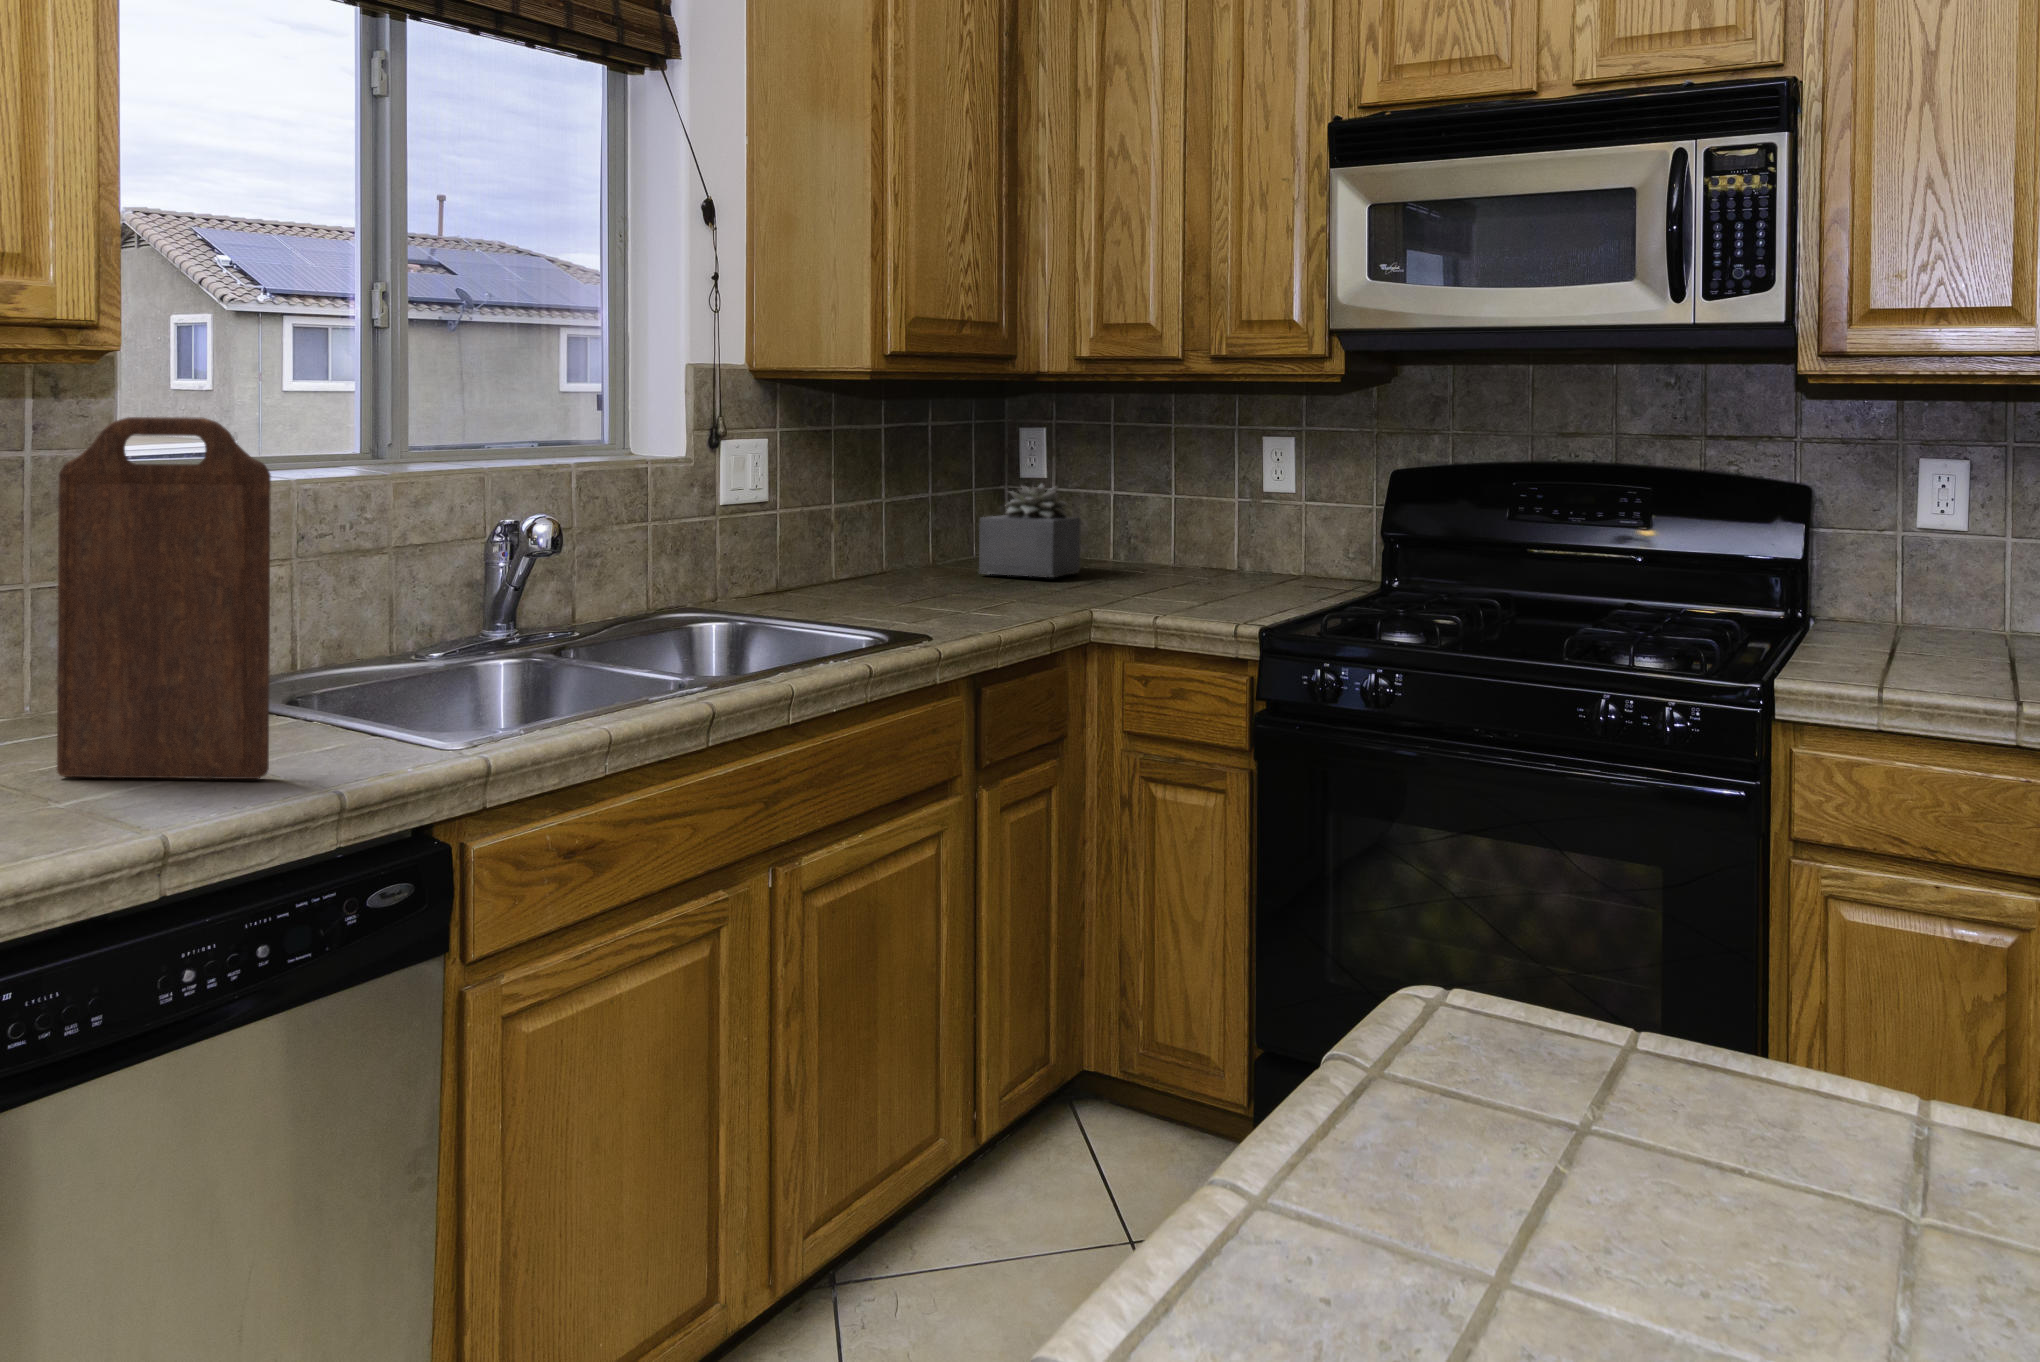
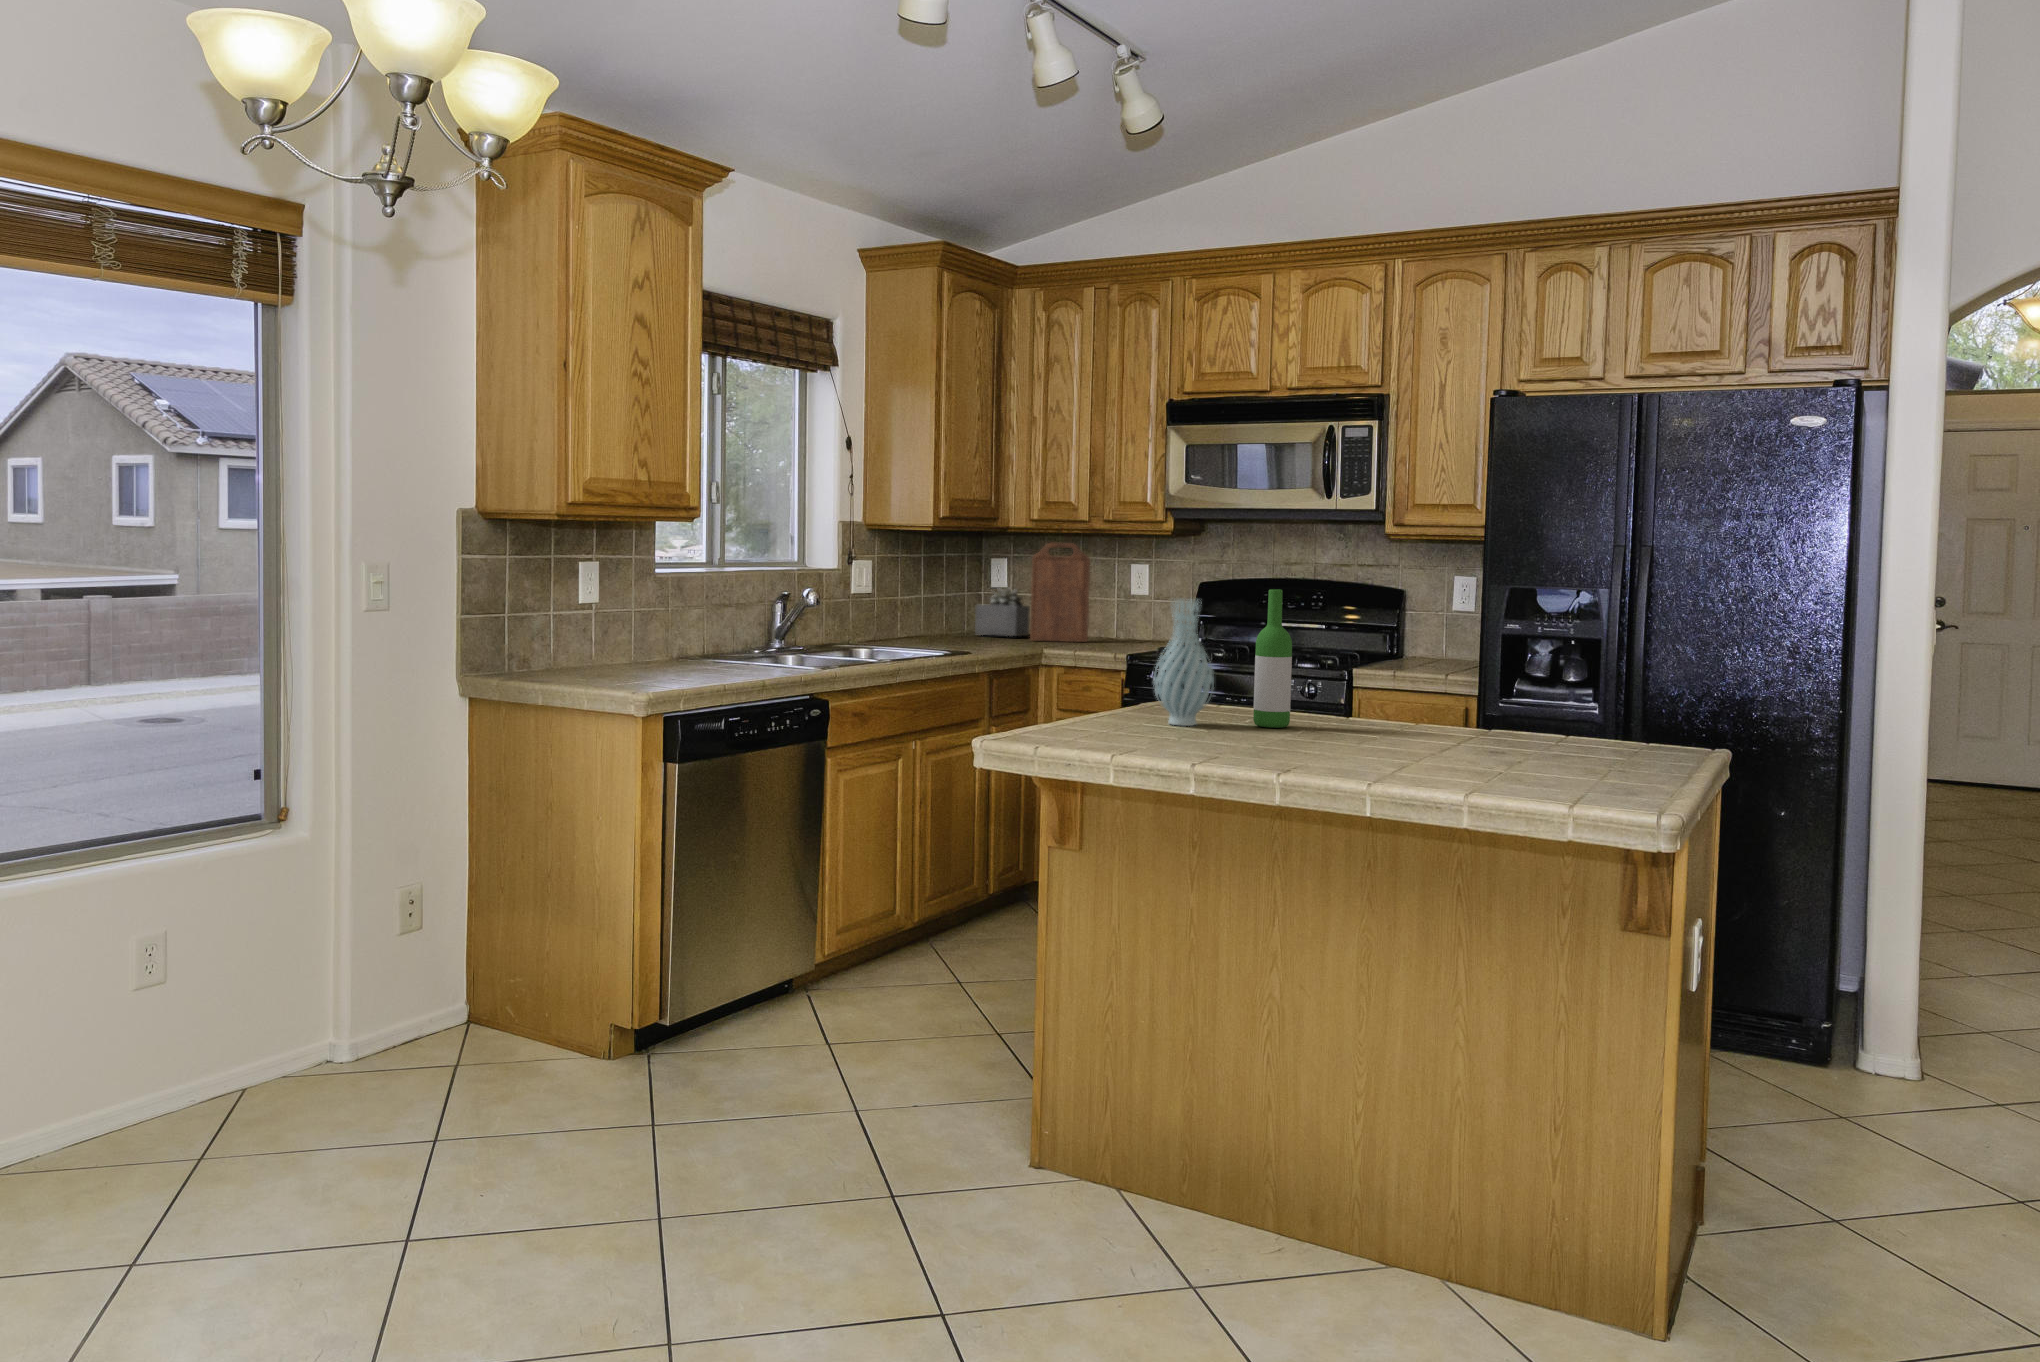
cutting board: present [57,417,271,779] -> present [1030,543,1090,642]
wine bottle: none [1836,600,2011,1225] -> present [1253,589,1292,728]
vase: none [1409,629,1673,1208] -> present [1154,599,1214,726]

